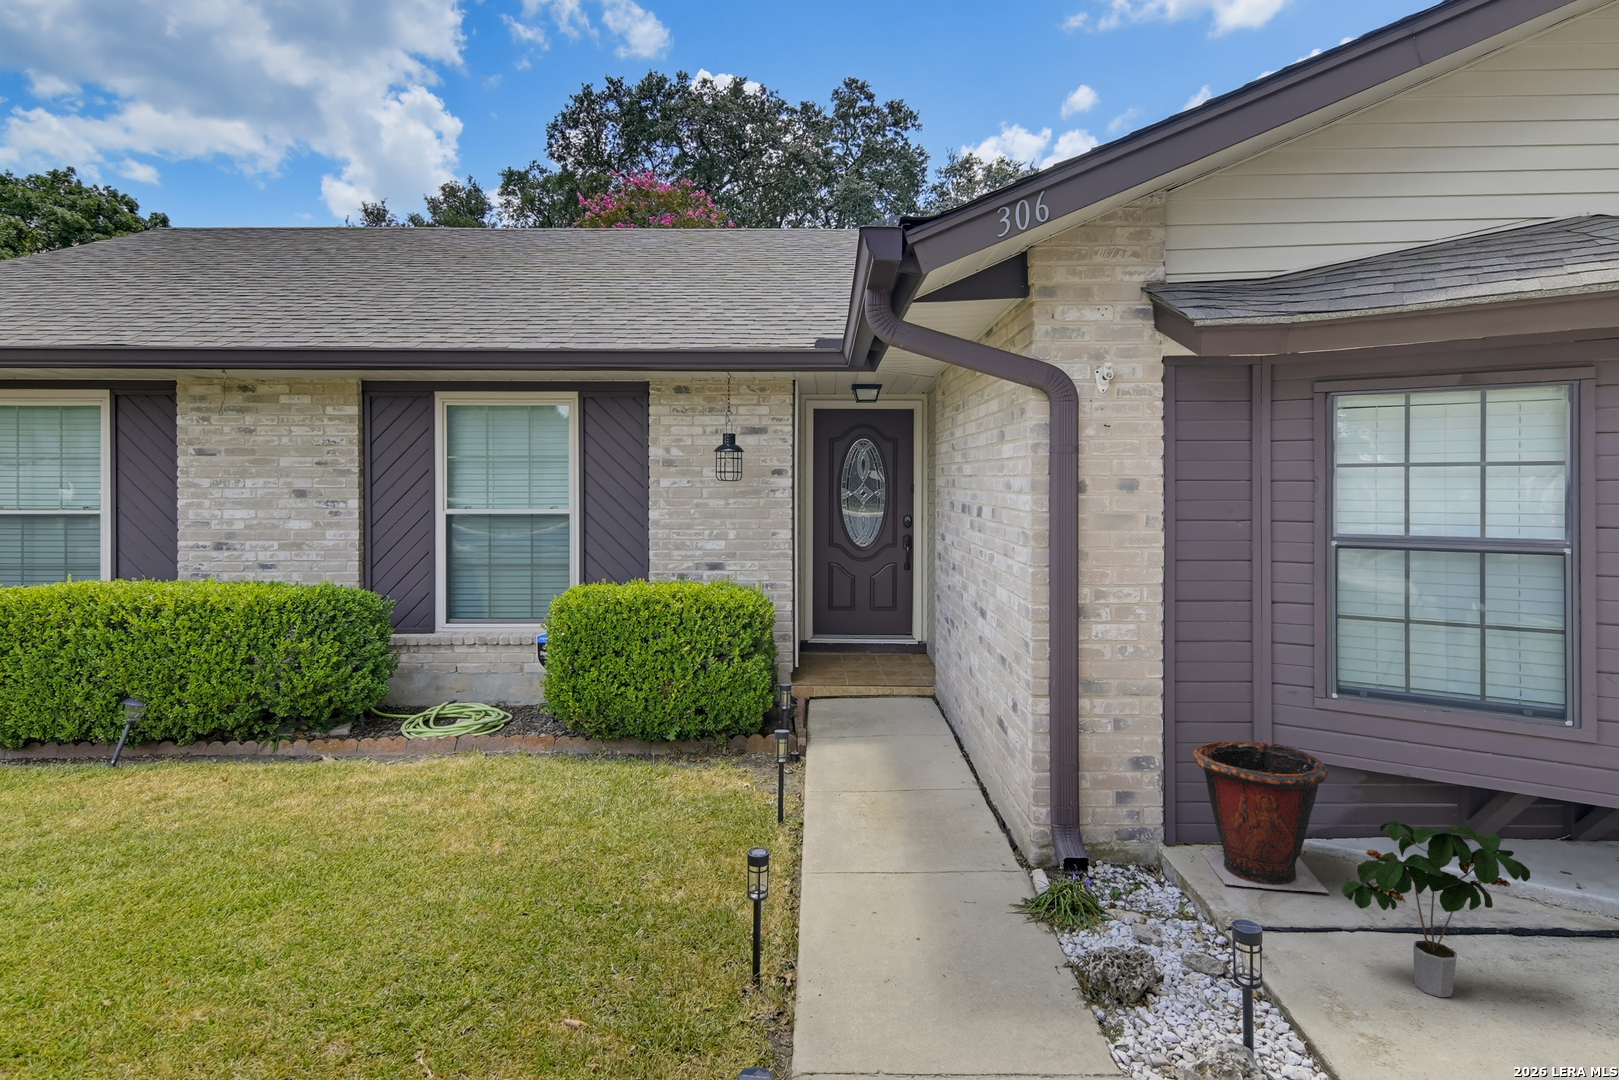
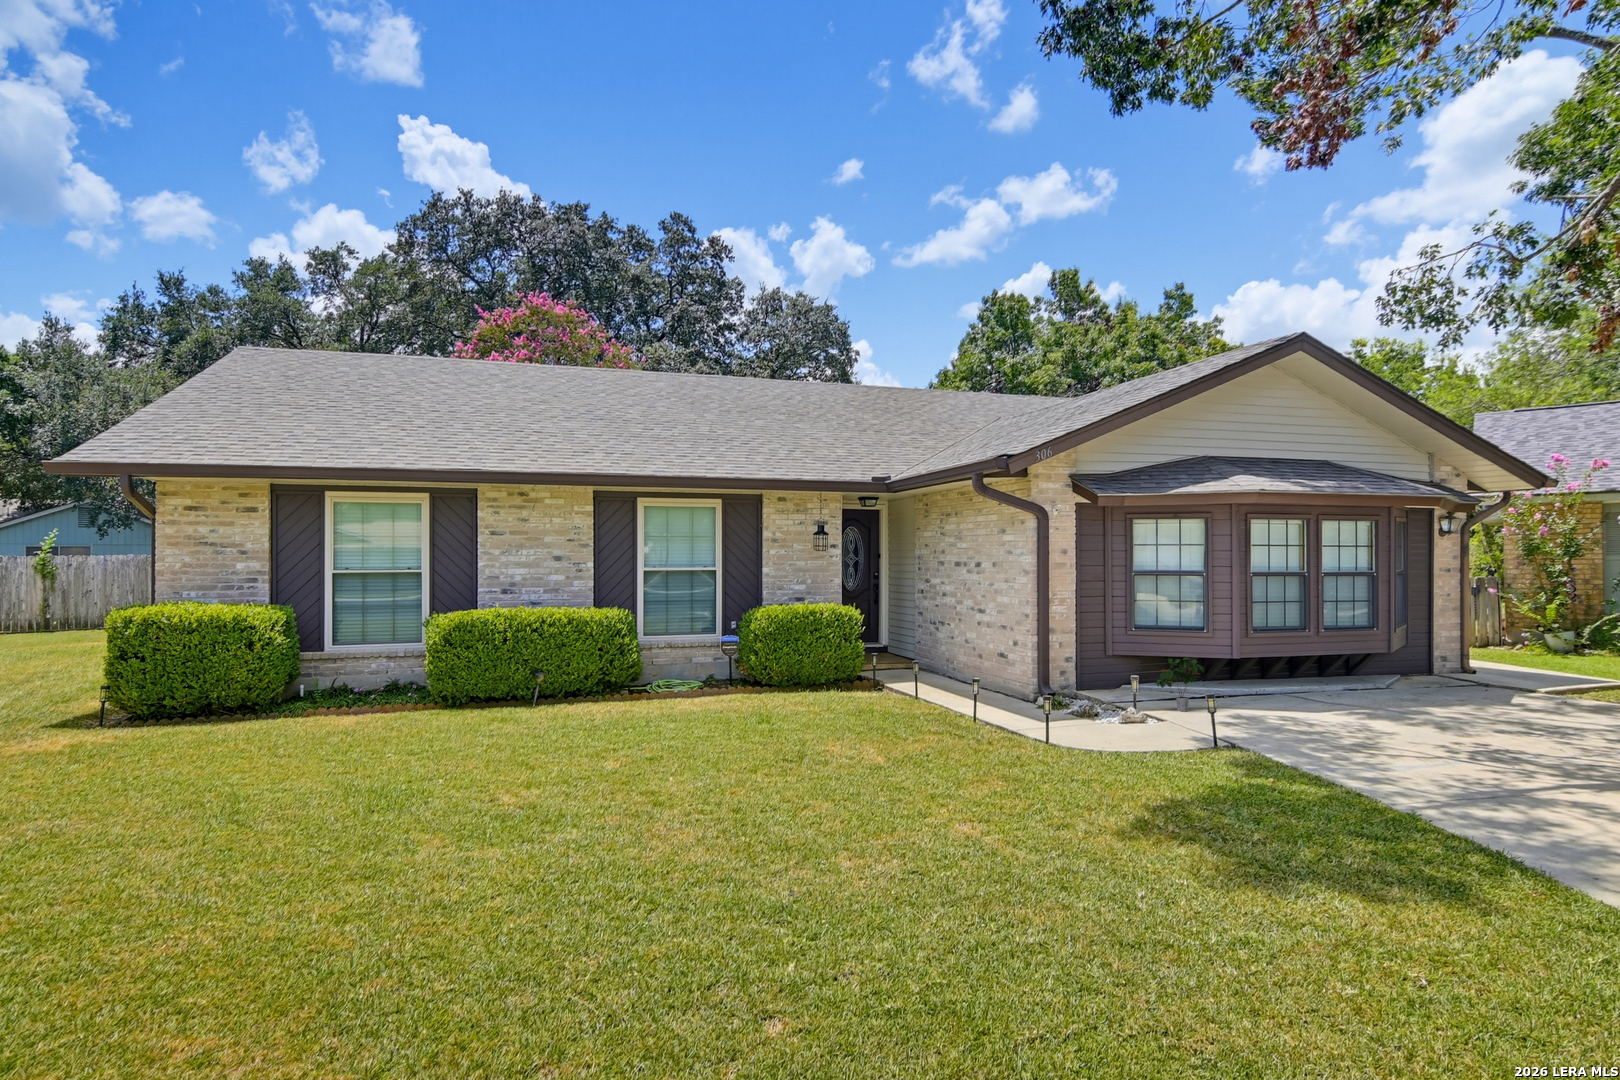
trash can: present [1193,741,1329,893] -> none [1092,649,1143,700]

